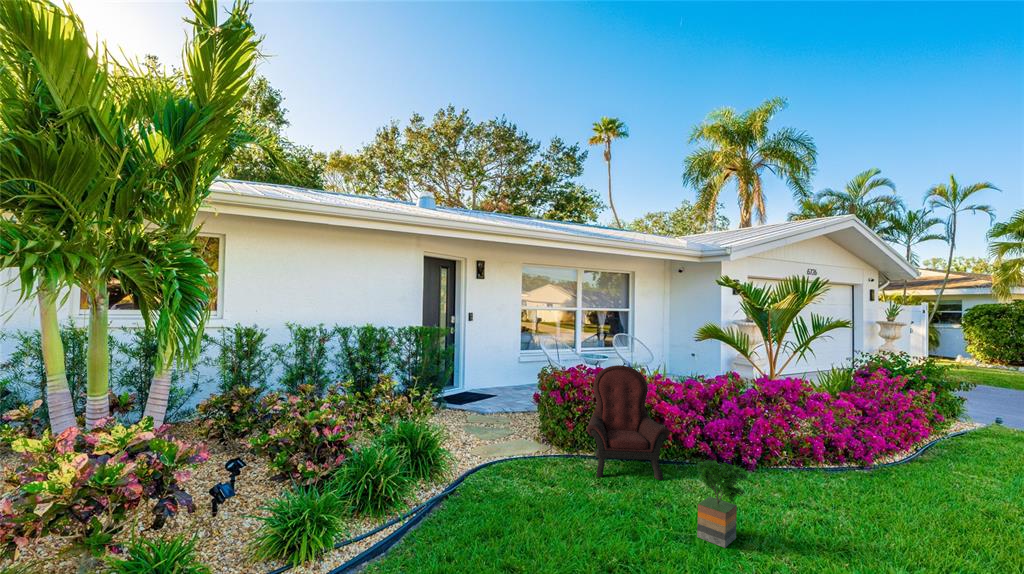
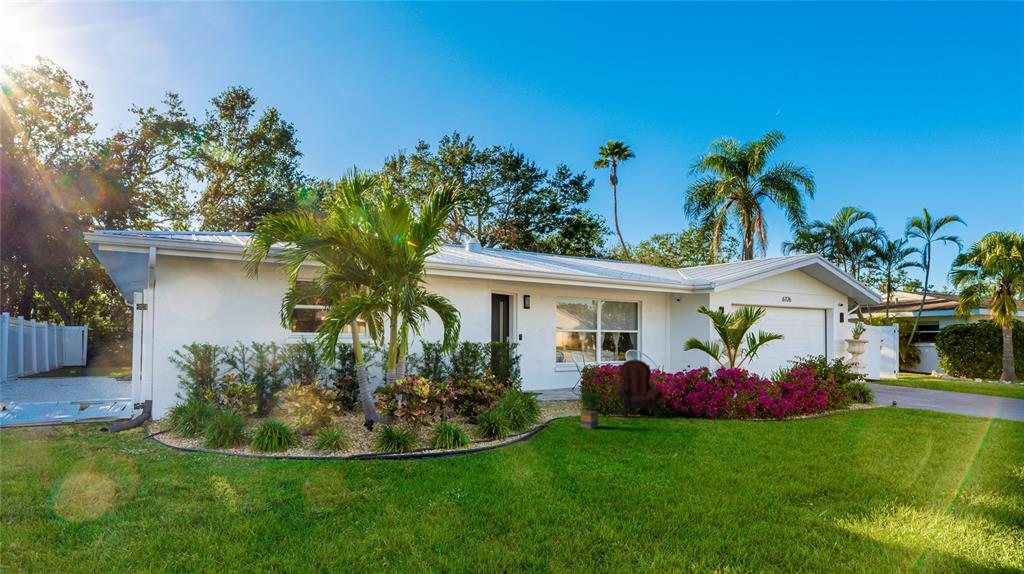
potted tree: present [697,460,747,548] -> present [581,392,602,429]

